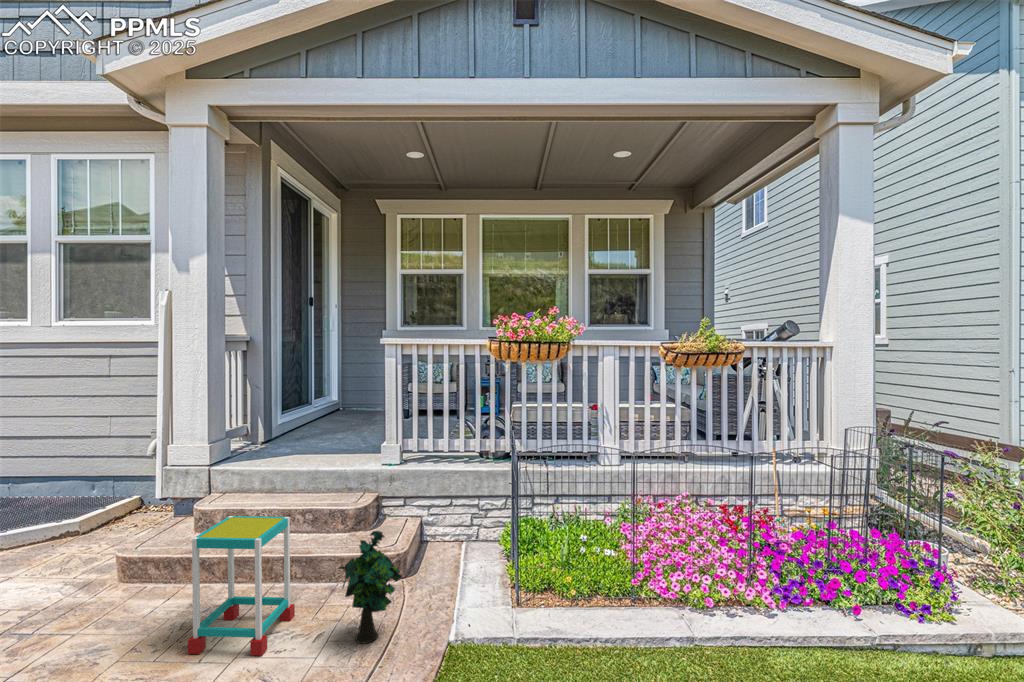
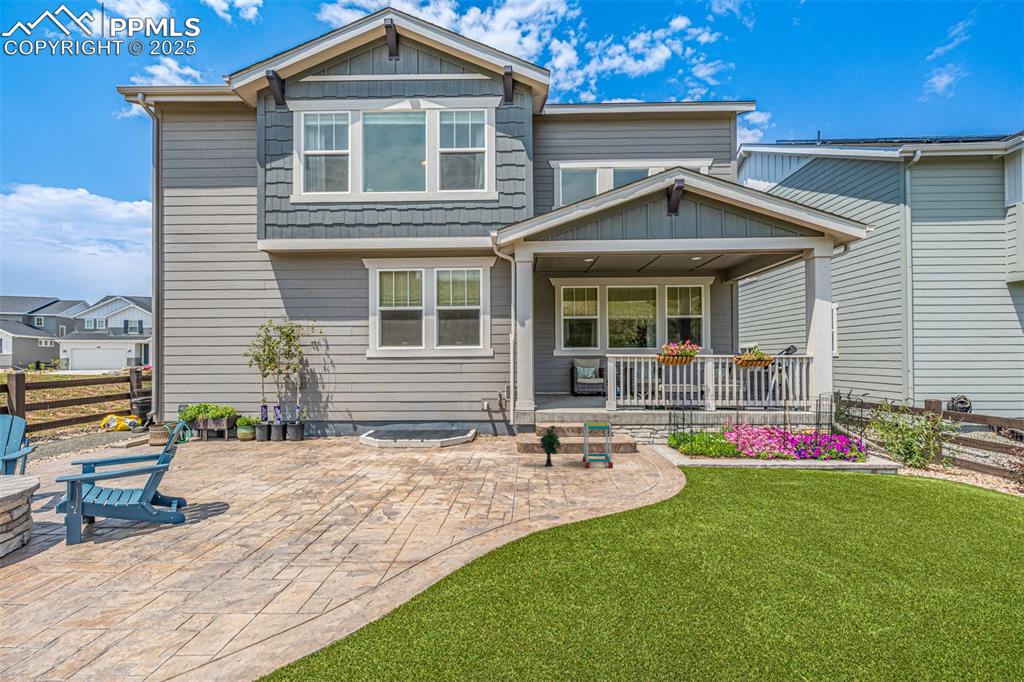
decorative plant: present [339,531,402,643] -> present [539,426,561,466]

